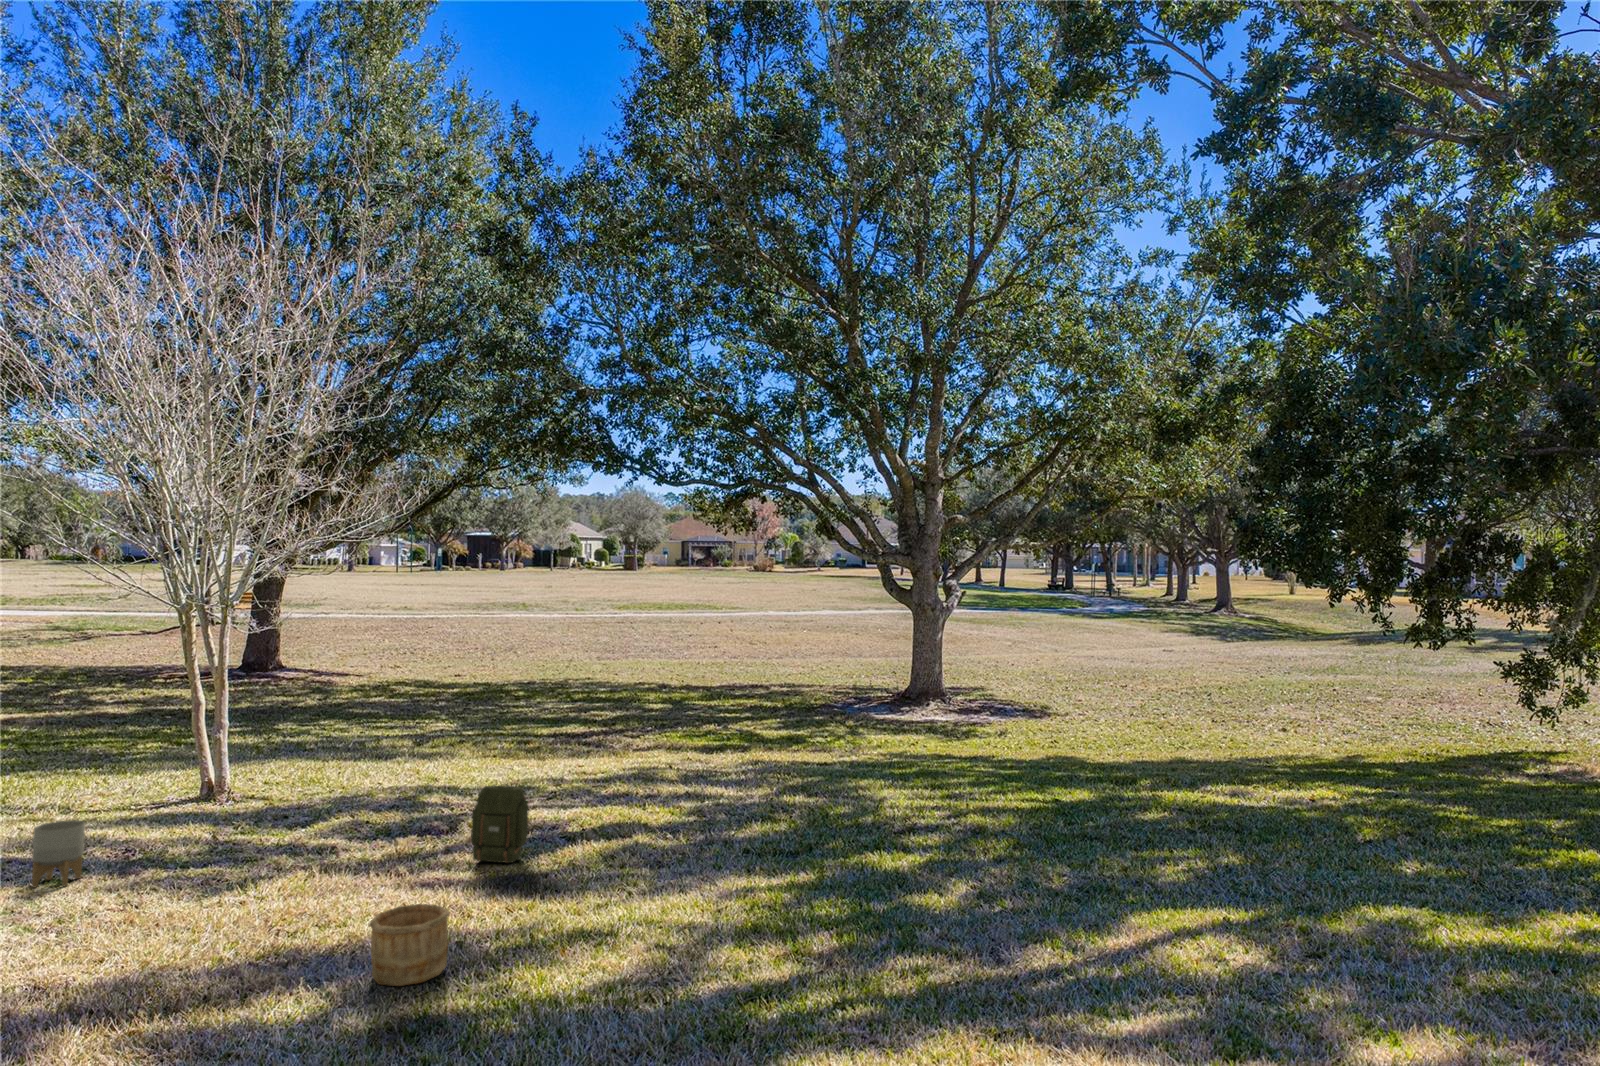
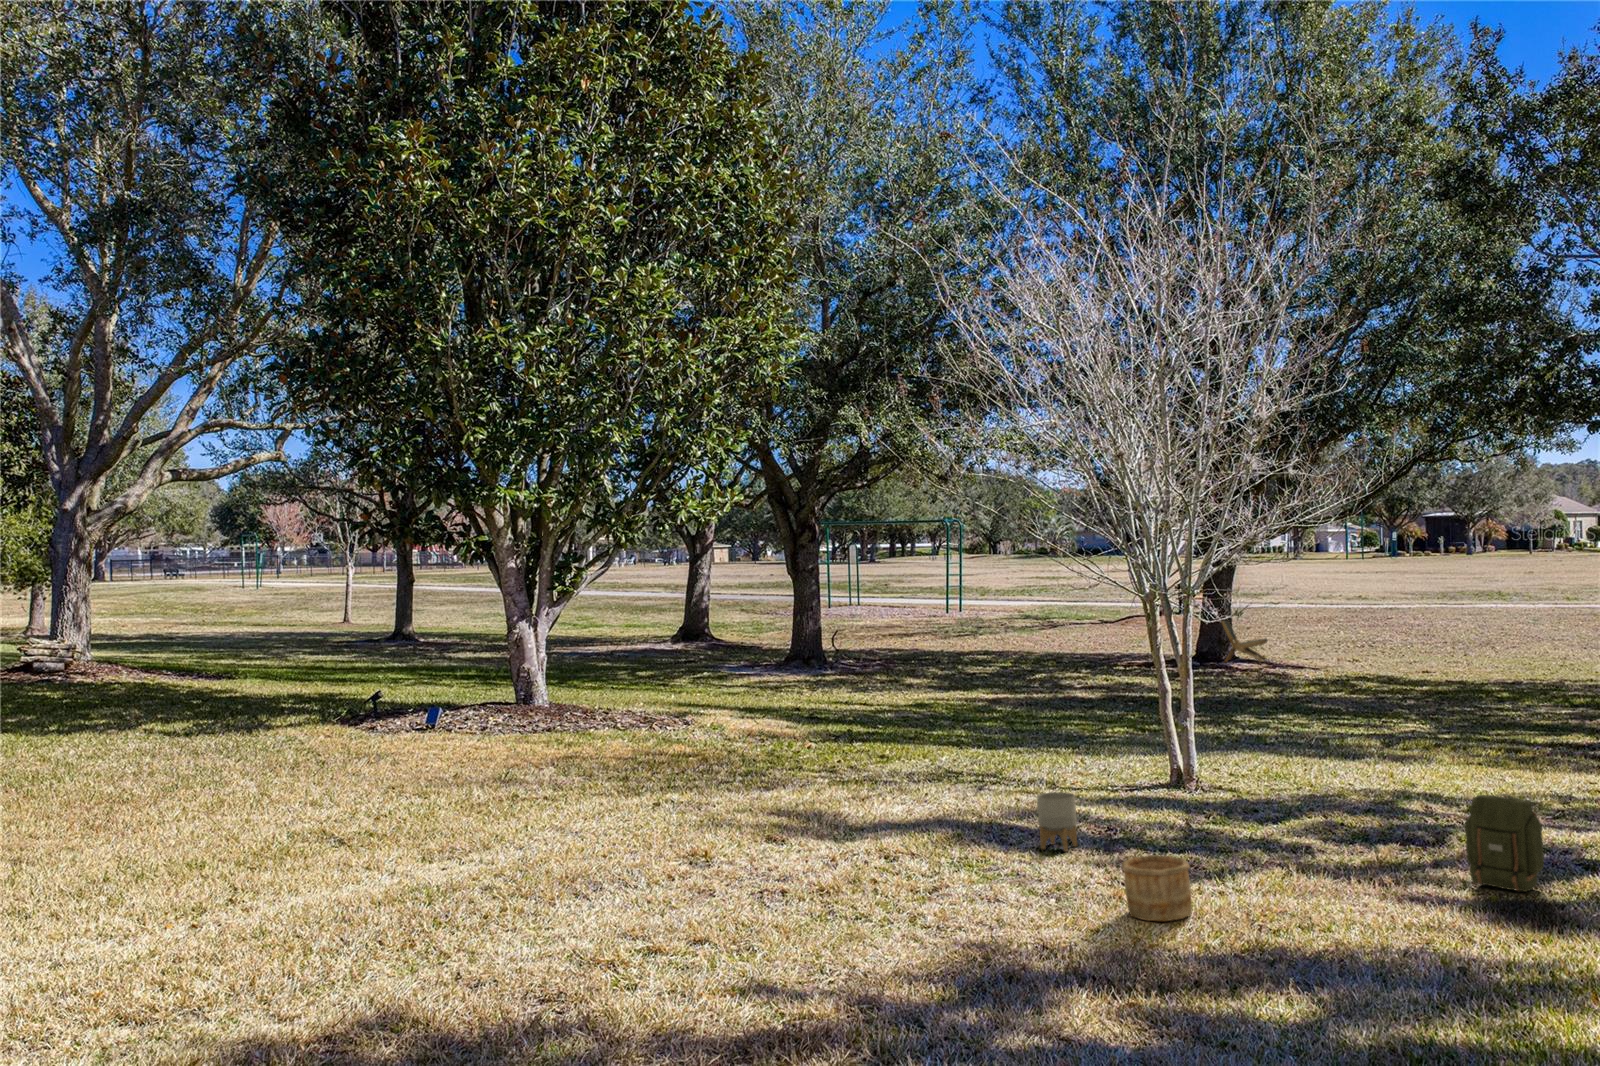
lounge chair: none [272,635,316,674] -> present [1221,621,1268,662]
wooden bucket: present [369,904,450,986] -> present [1122,855,1192,921]

